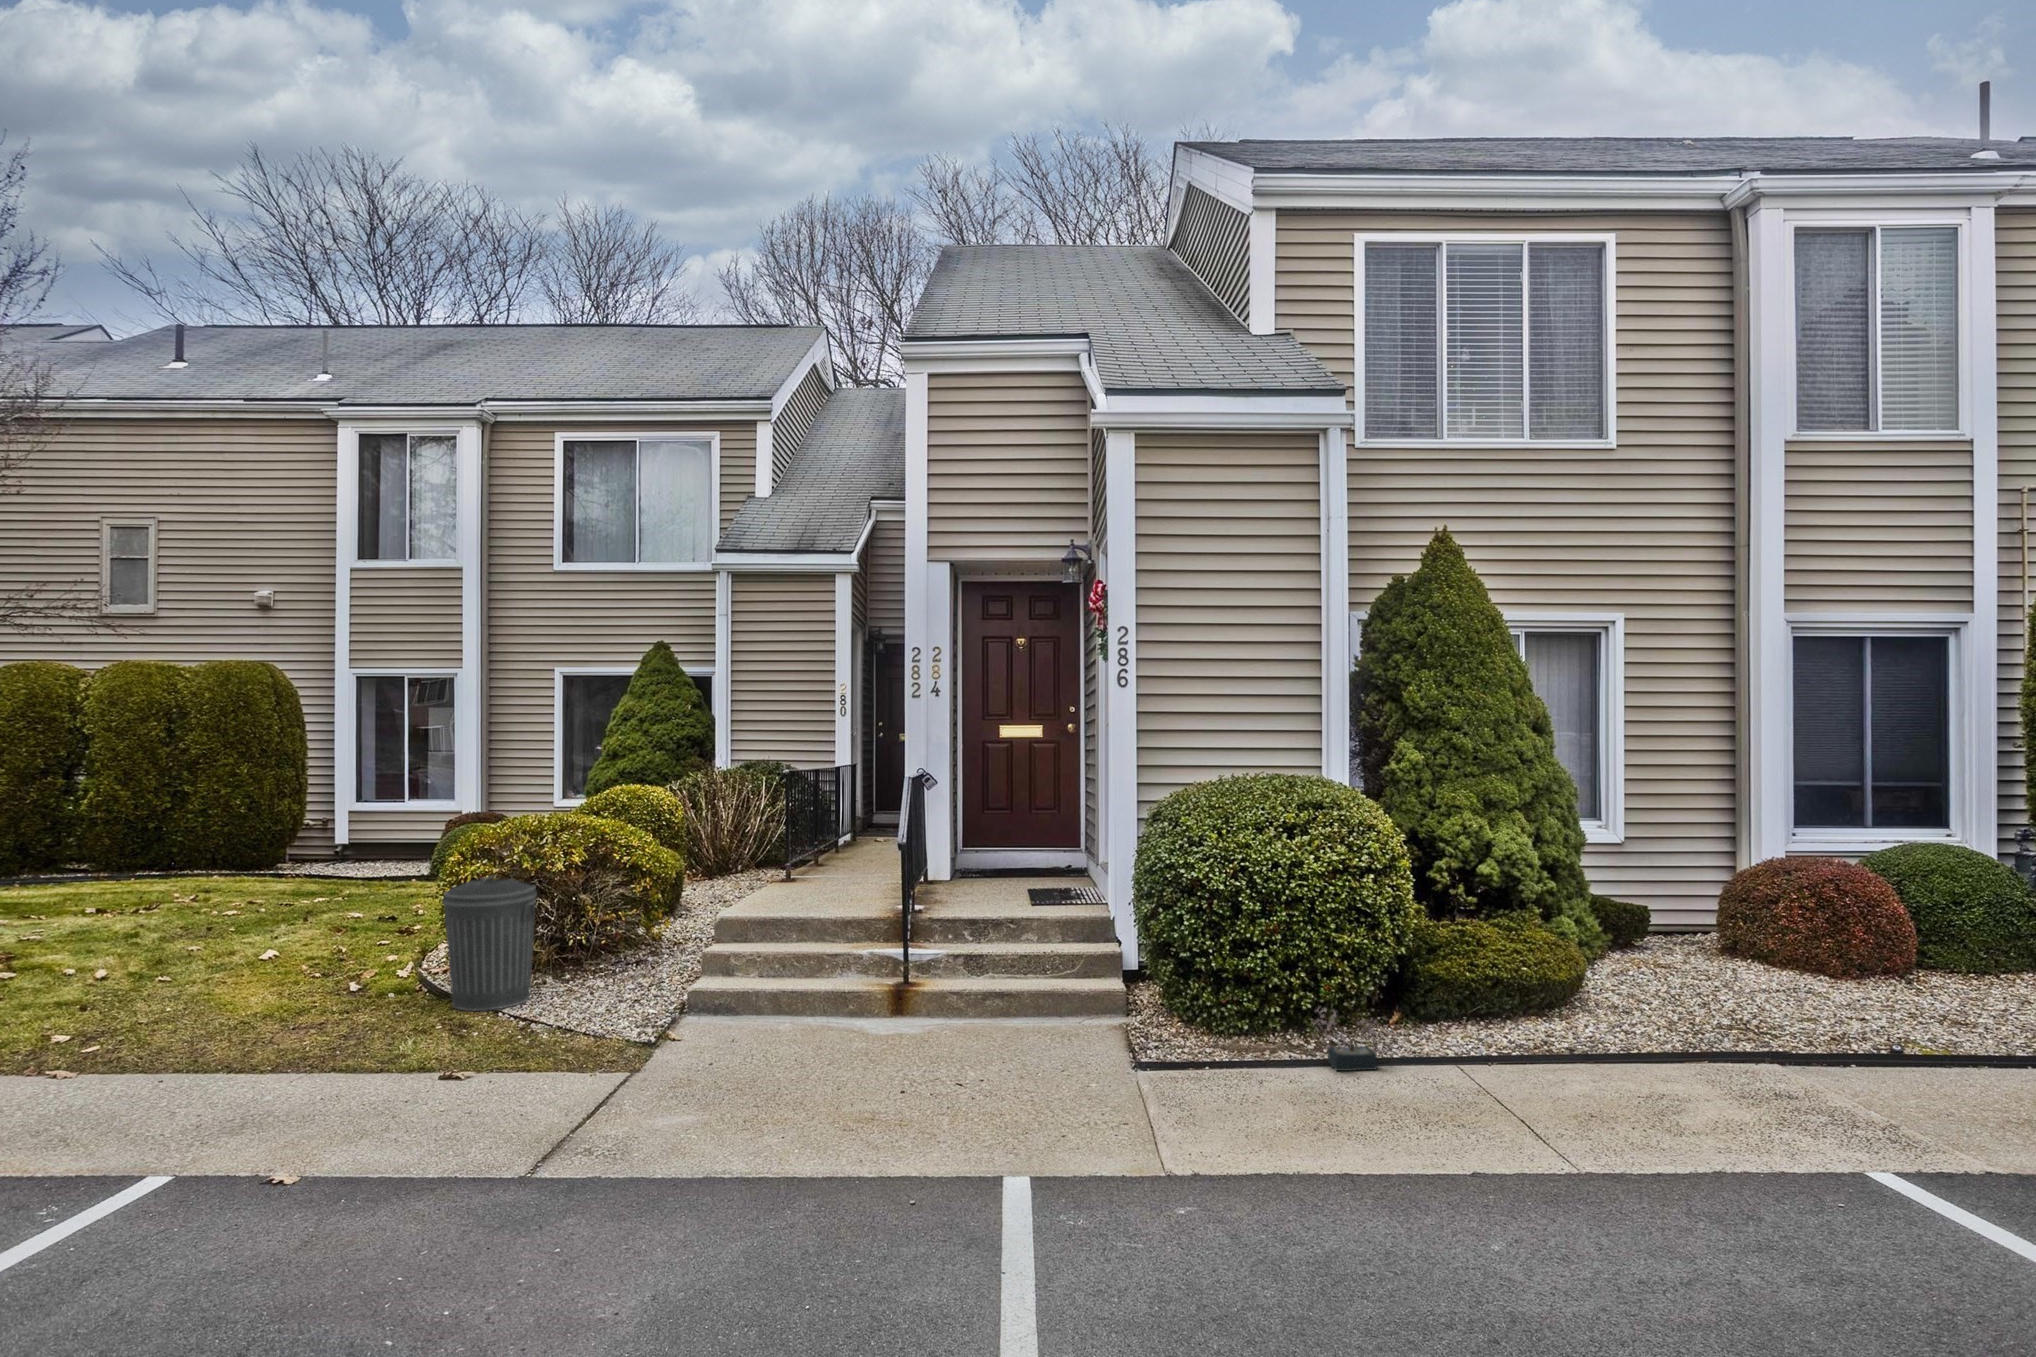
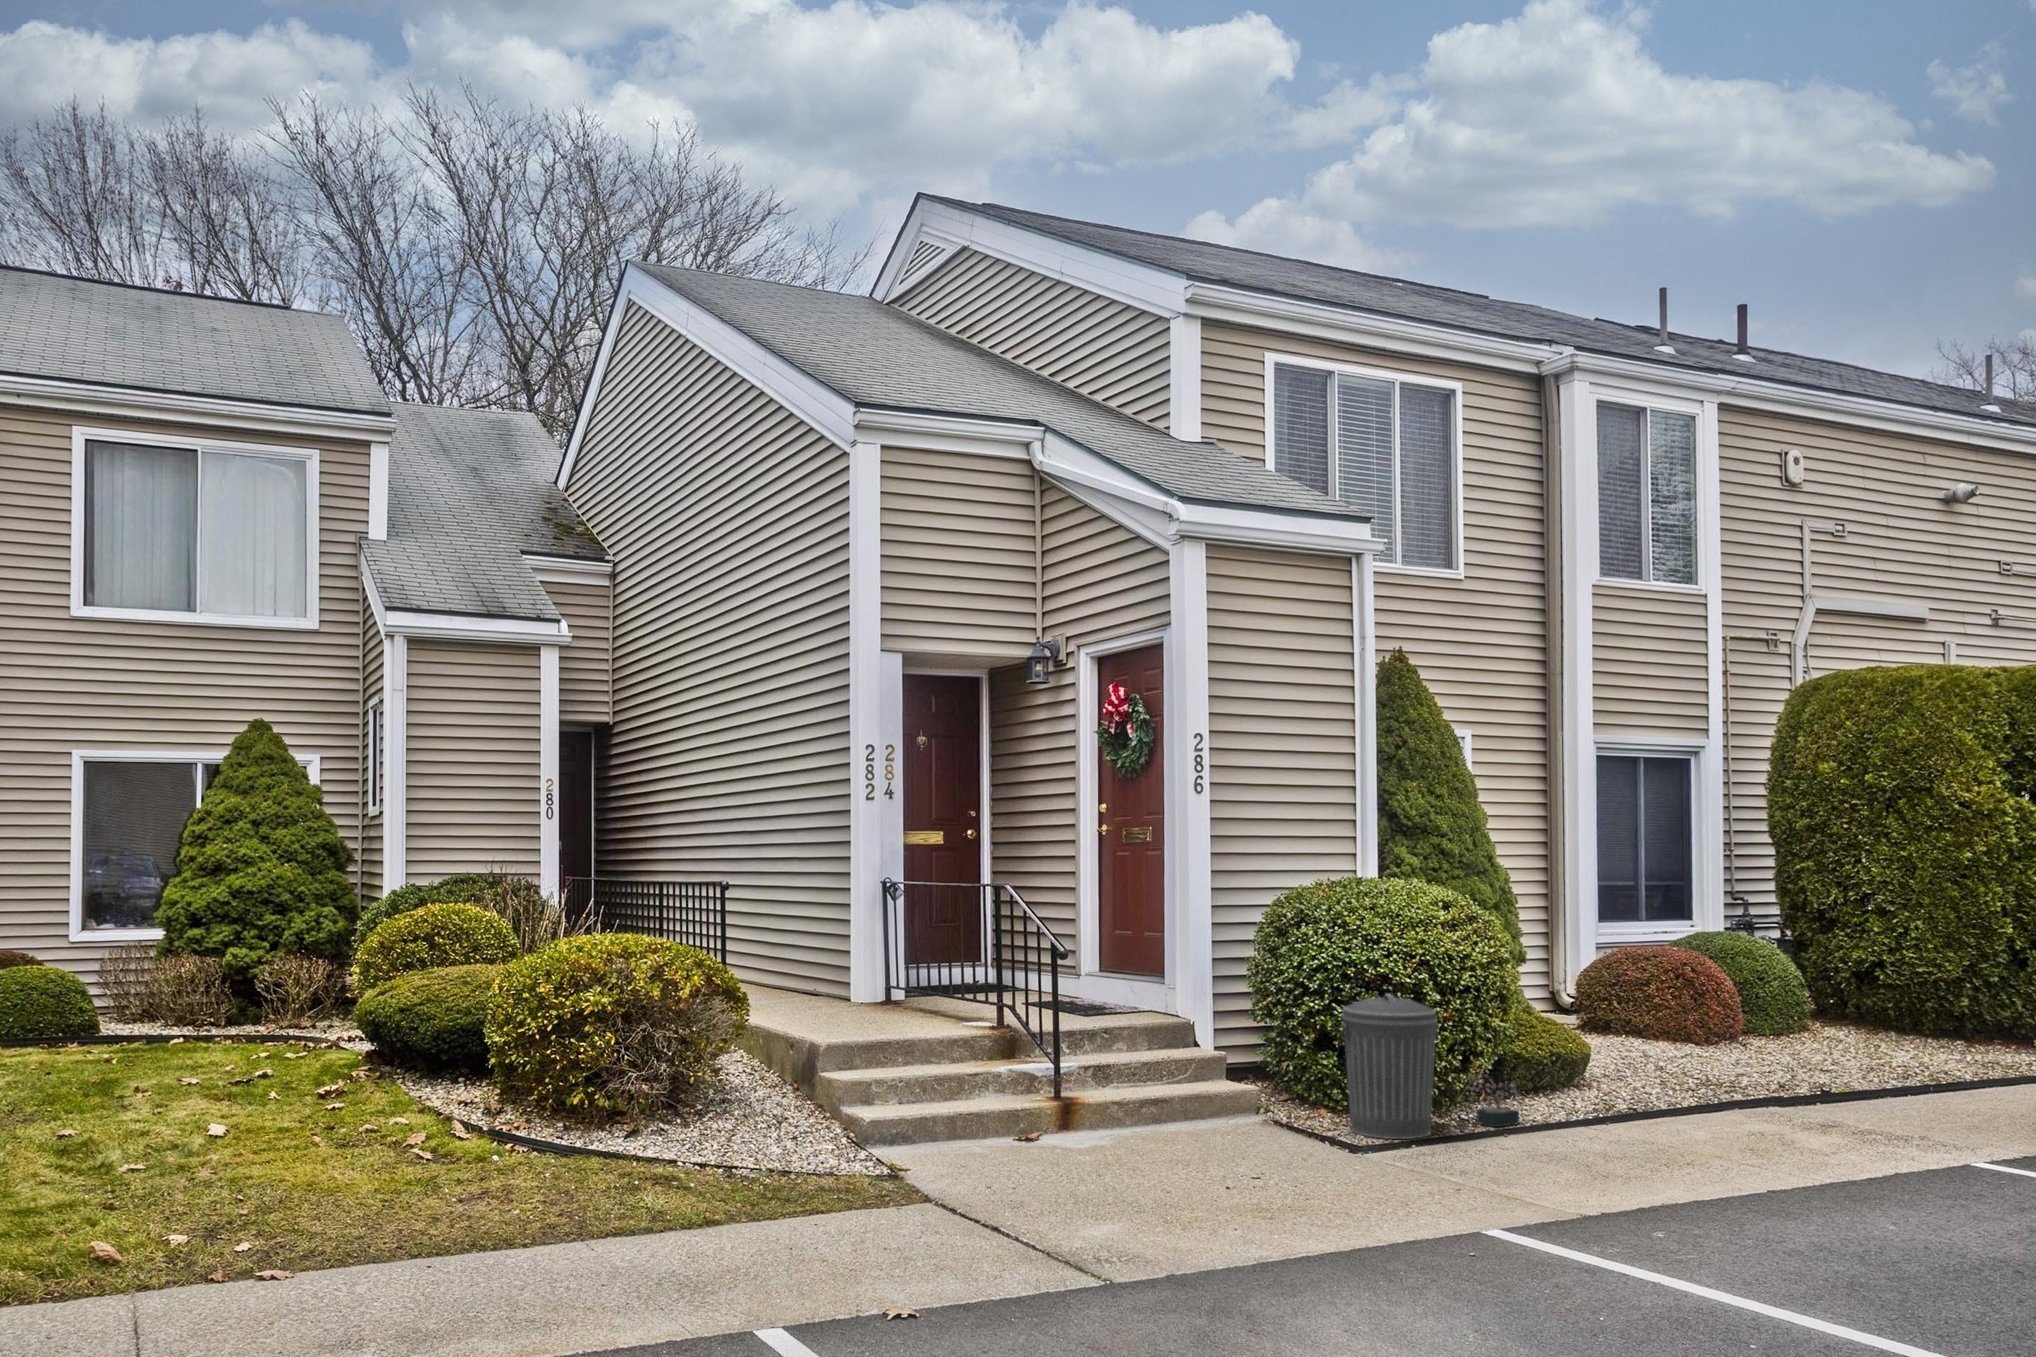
trash can: present [443,876,537,1011] -> present [1341,994,1438,1139]

